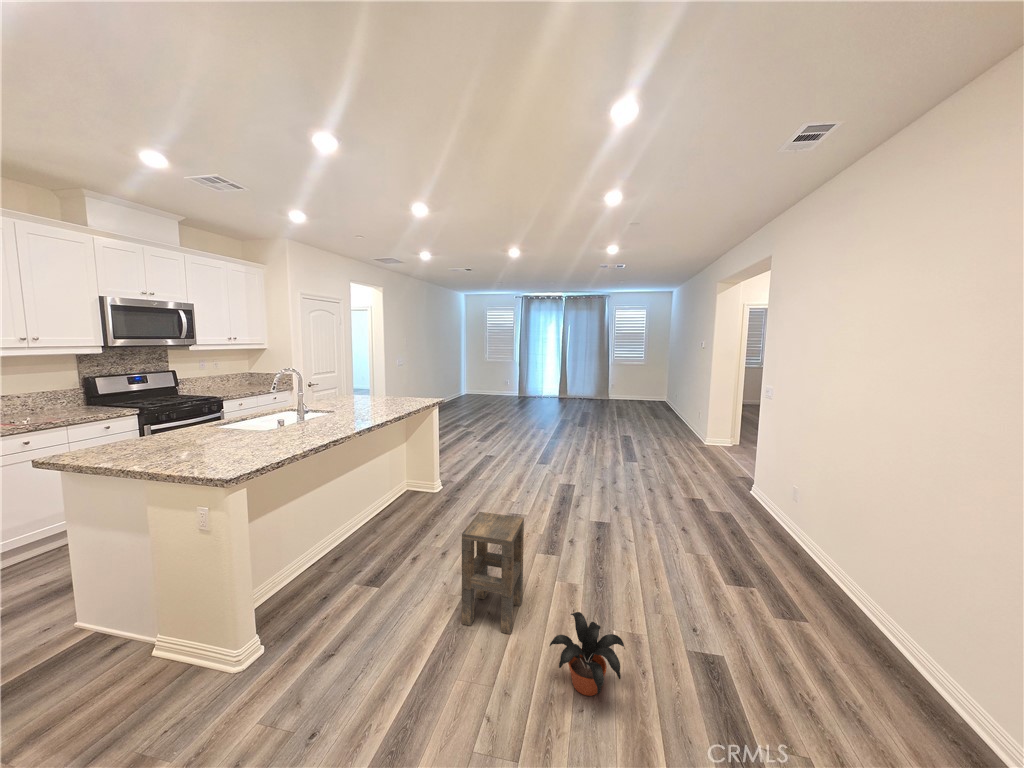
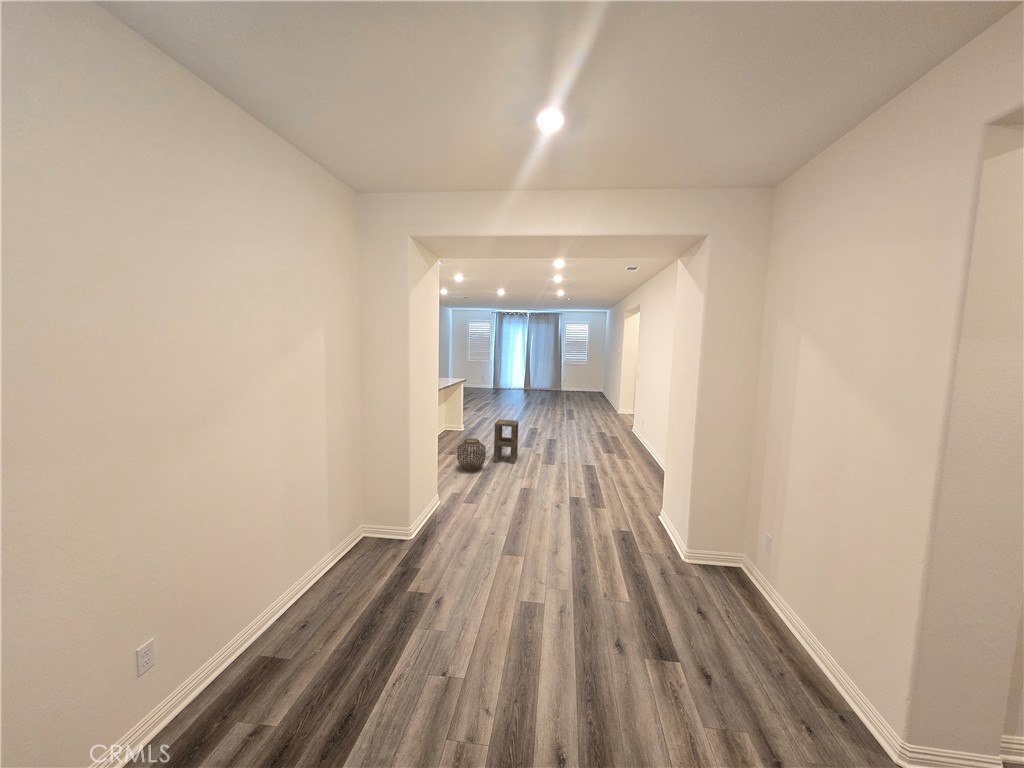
woven basket: none [353,581,430,680] -> present [457,439,486,471]
potted plant: present [550,612,624,696] -> none [531,449,558,472]

